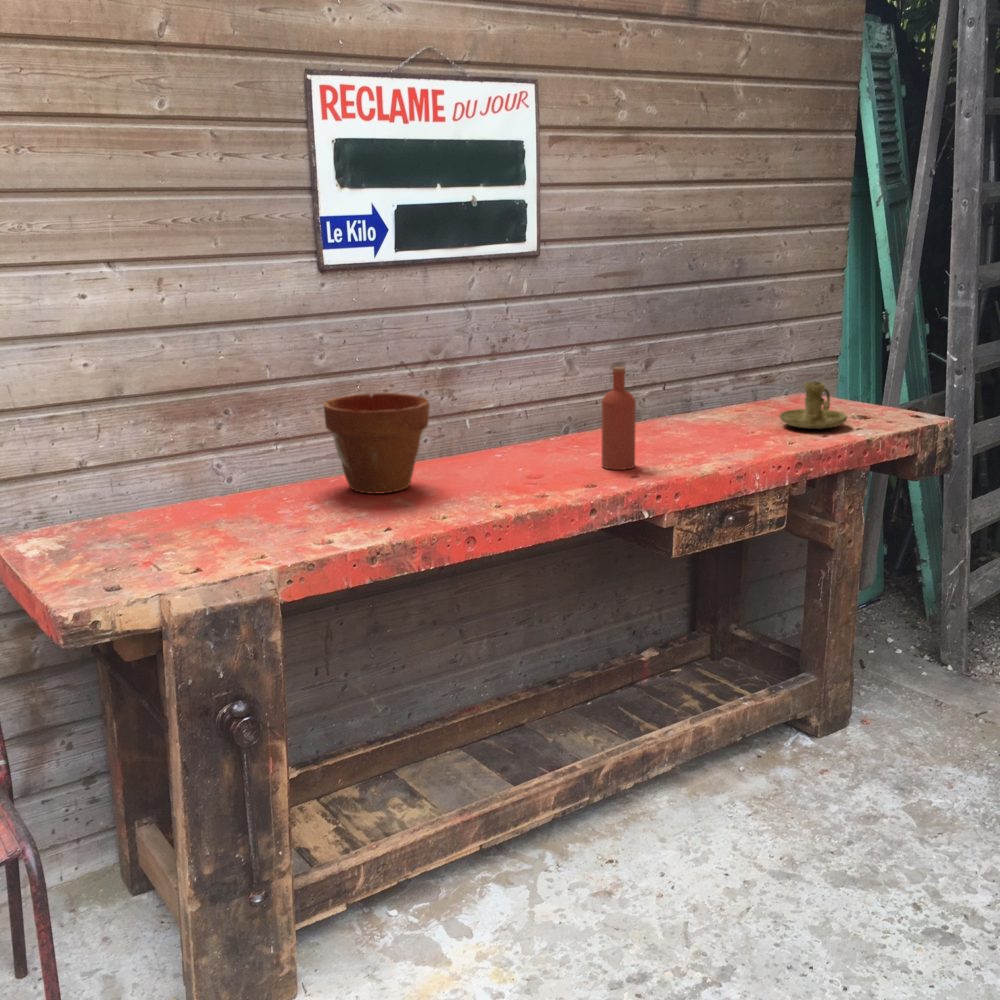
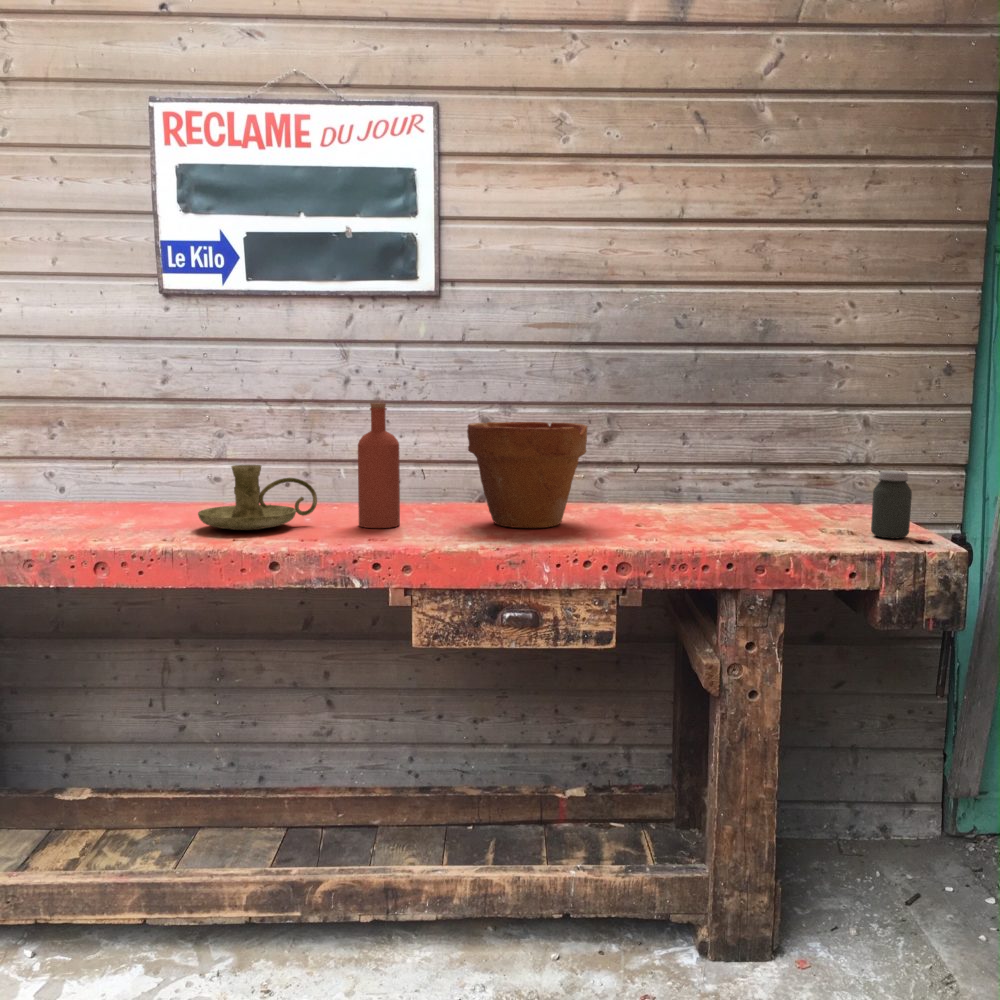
jar: none [887,377,913,422] -> present [871,471,912,538]
candle holder: present [779,382,847,429] -> present [198,465,317,530]
flower pot: present [324,393,429,494] -> present [467,422,587,528]

